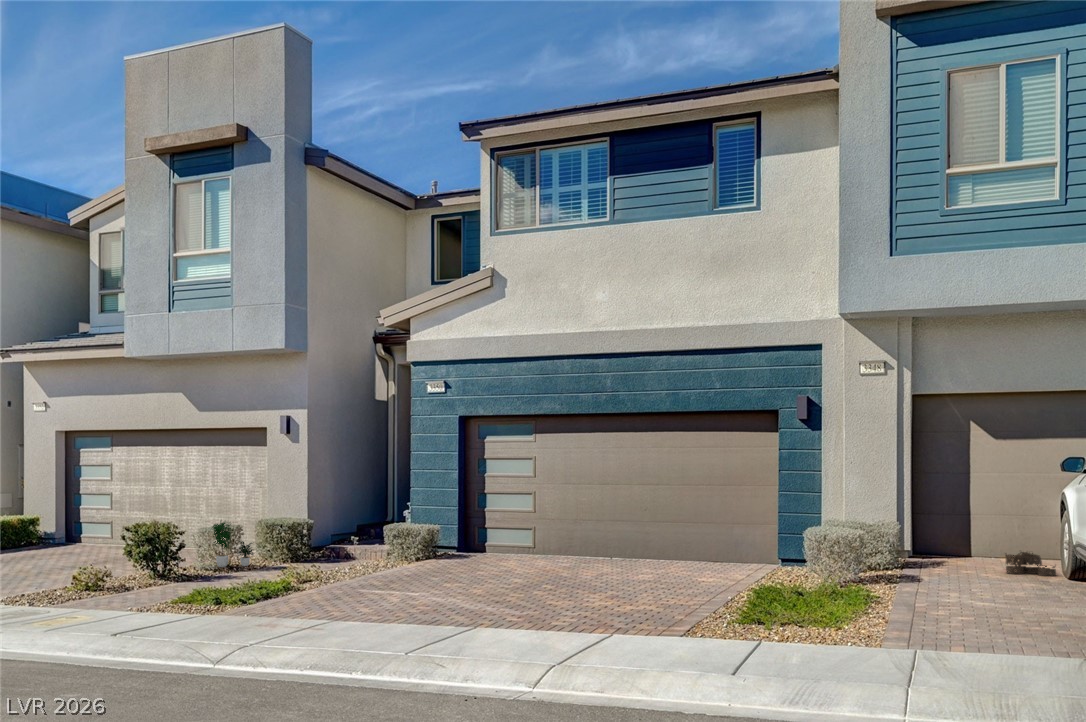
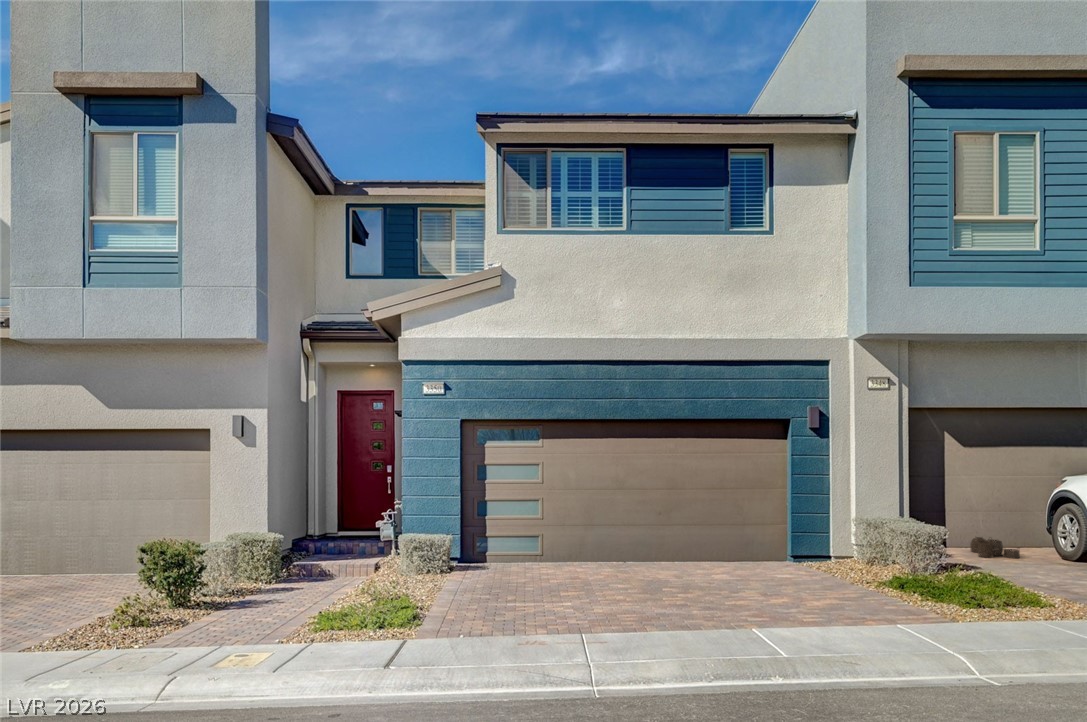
potted plant: present [213,521,254,567] -> none [195,546,250,605]

